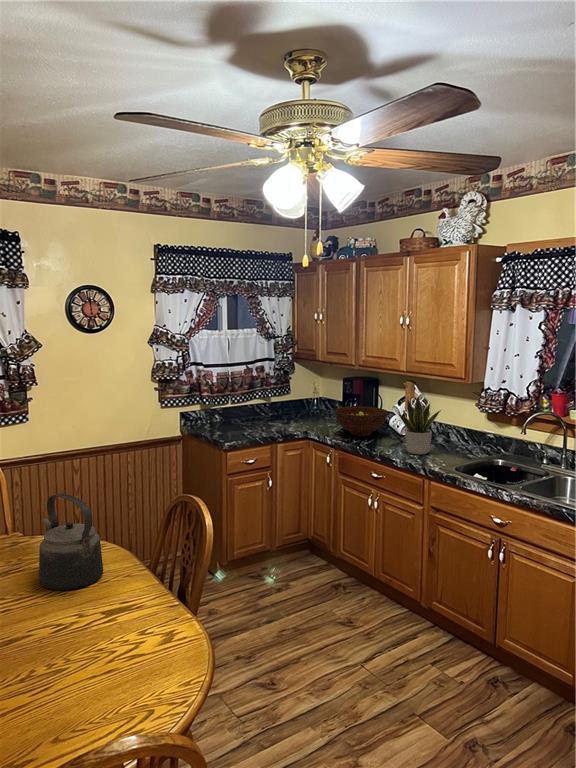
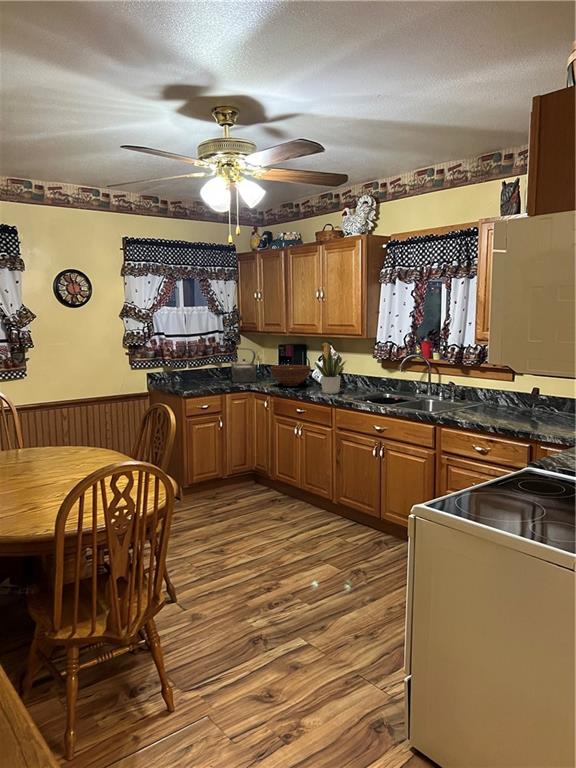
kettle: present [39,493,103,590] -> present [230,348,256,383]

